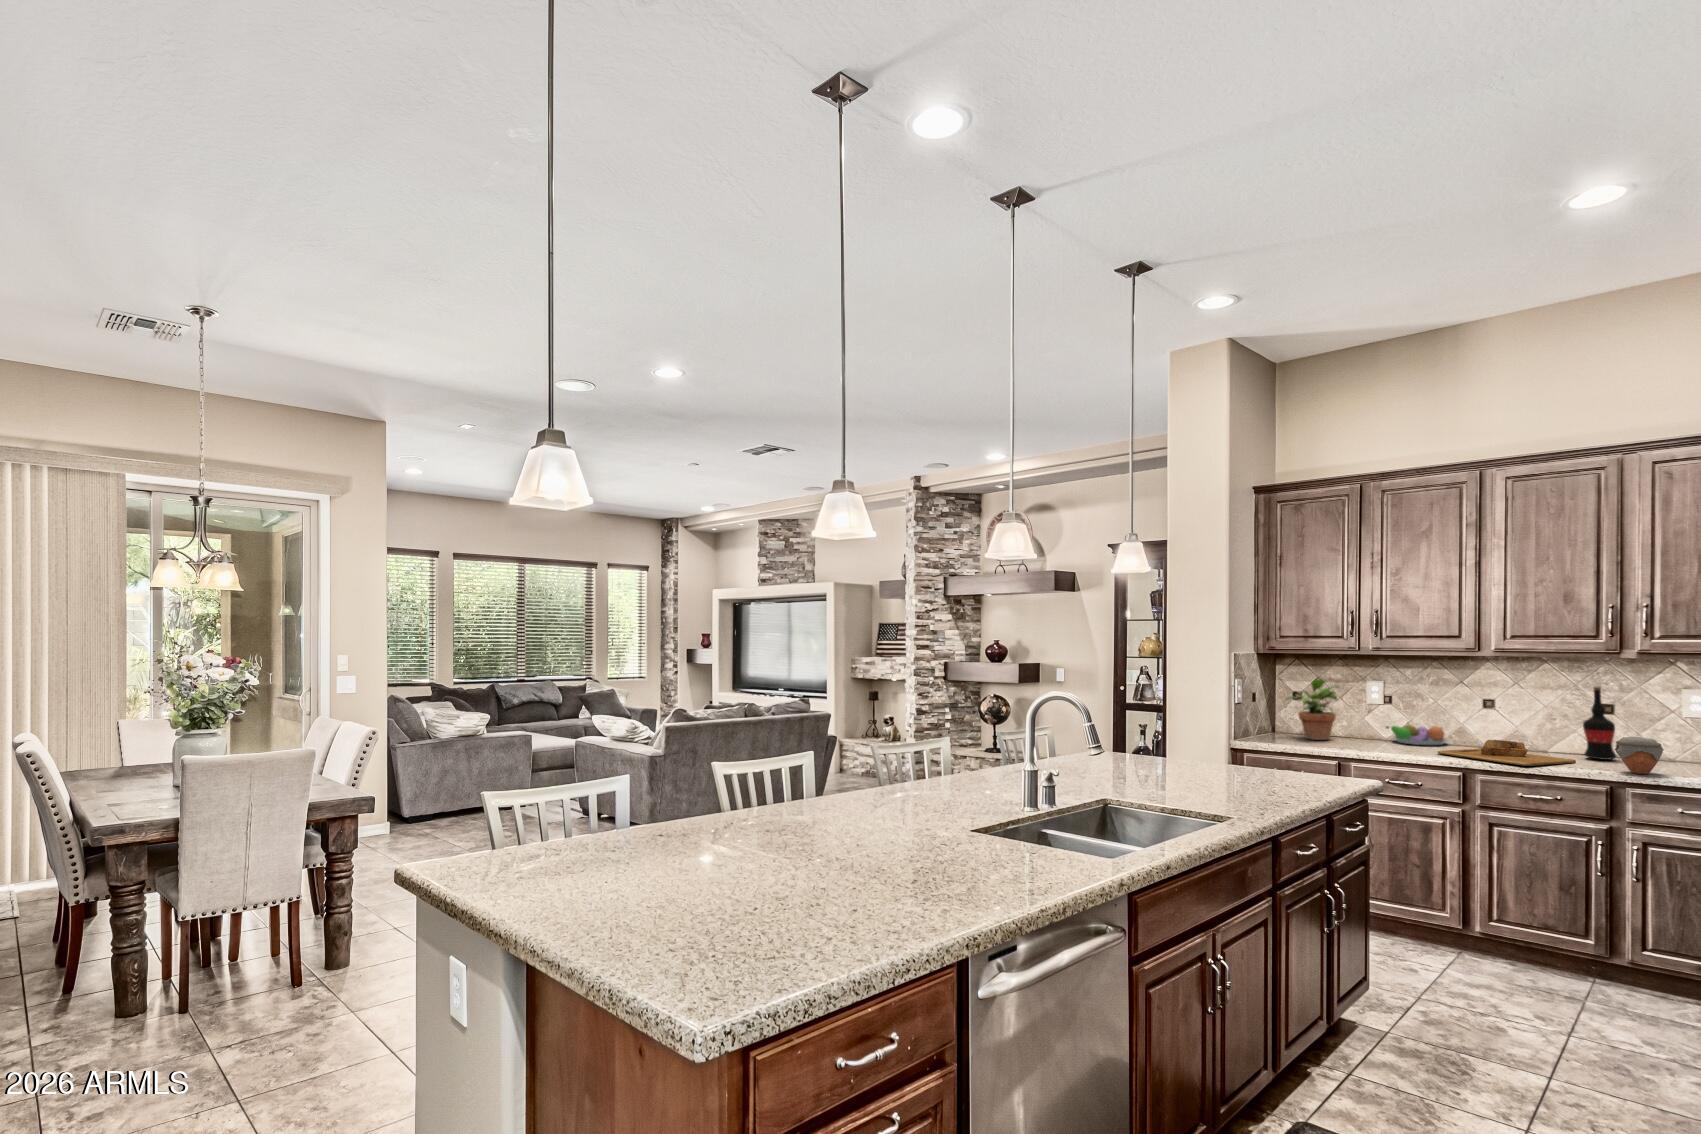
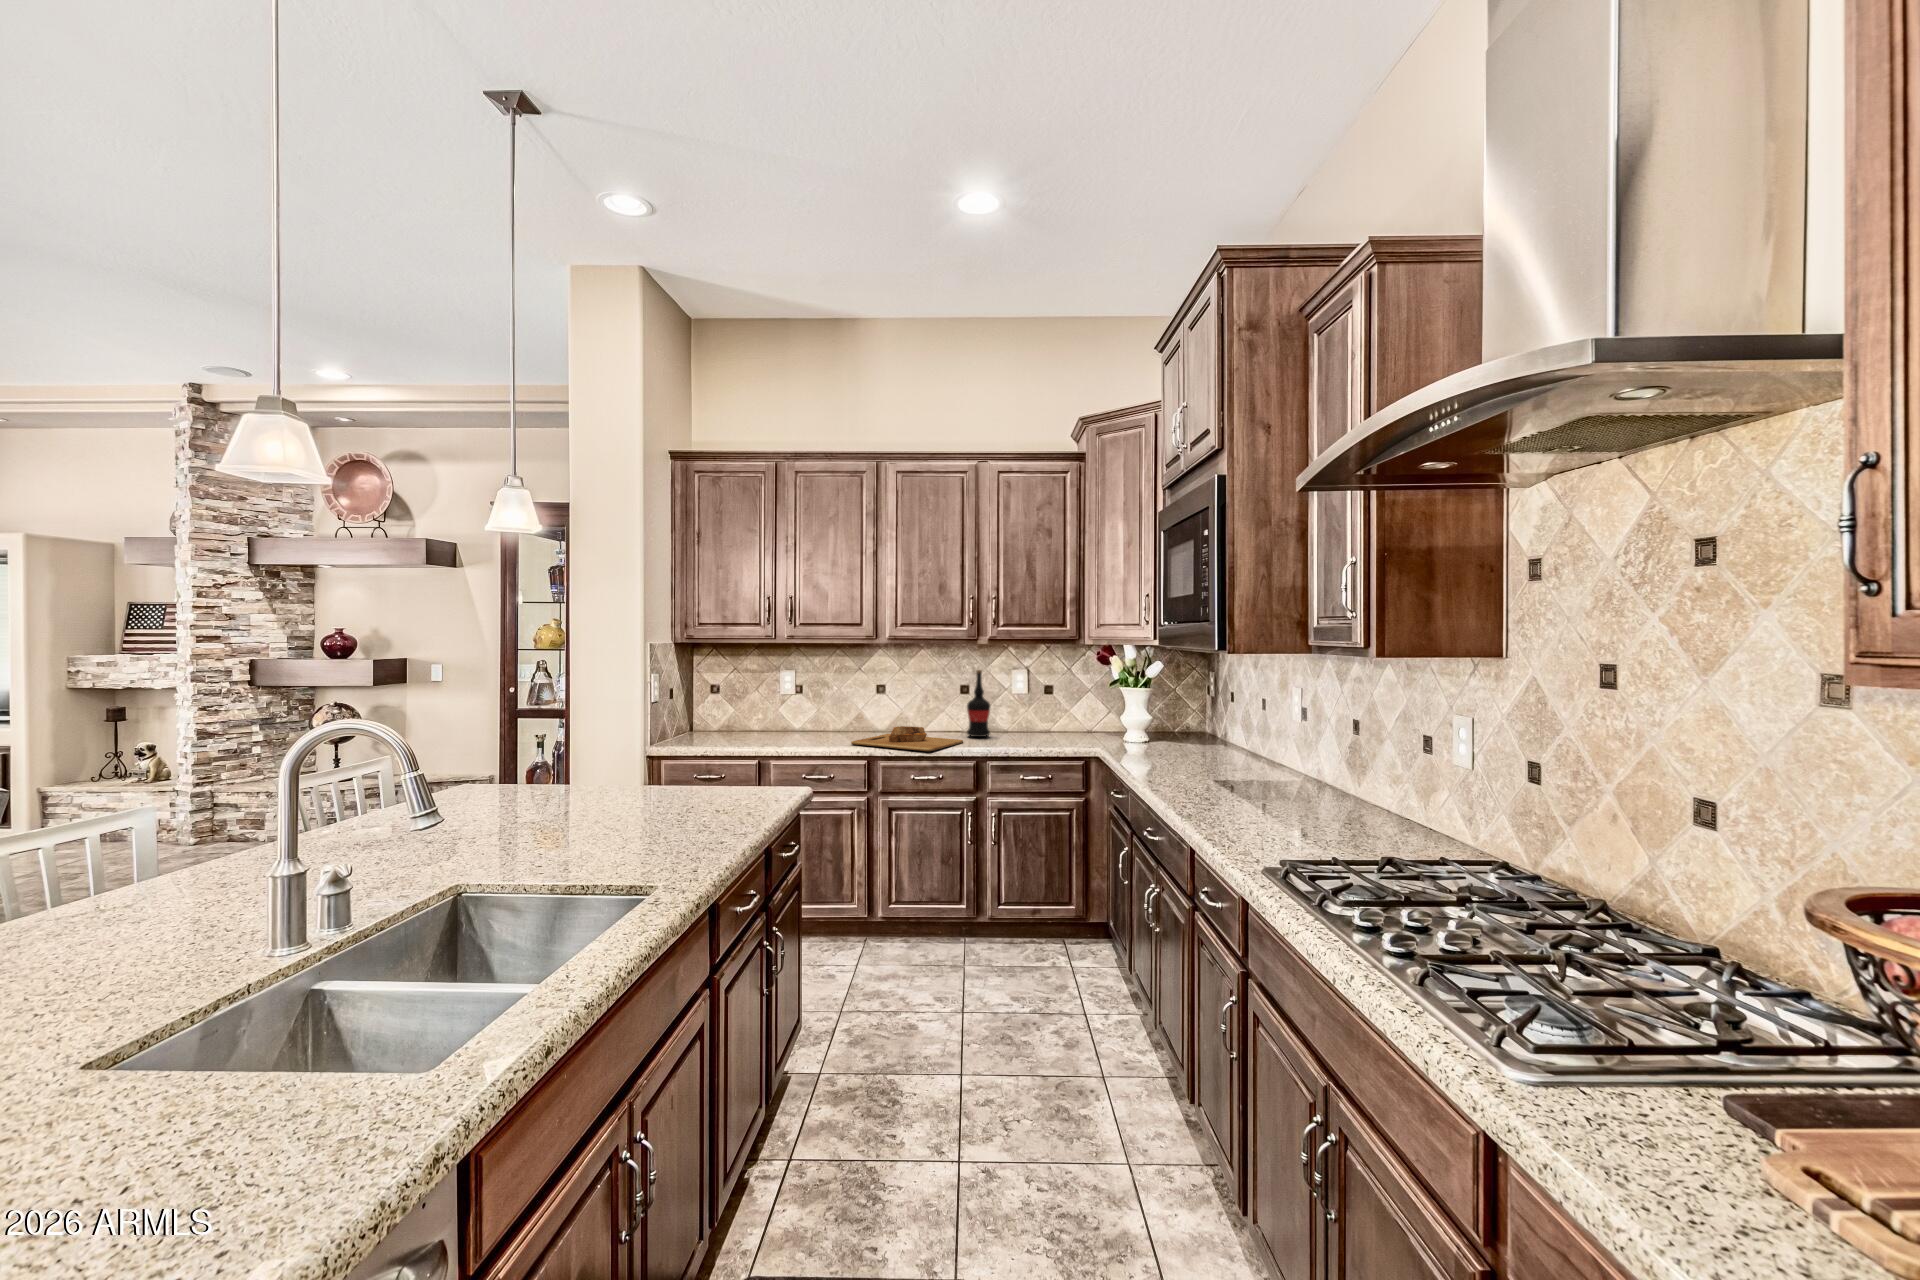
potted plant: present [1286,679,1338,740] -> none [702,670,757,738]
fruit bowl: present [1386,723,1448,745] -> none [801,711,857,735]
jar: present [1615,737,1664,774] -> none [996,716,1031,750]

